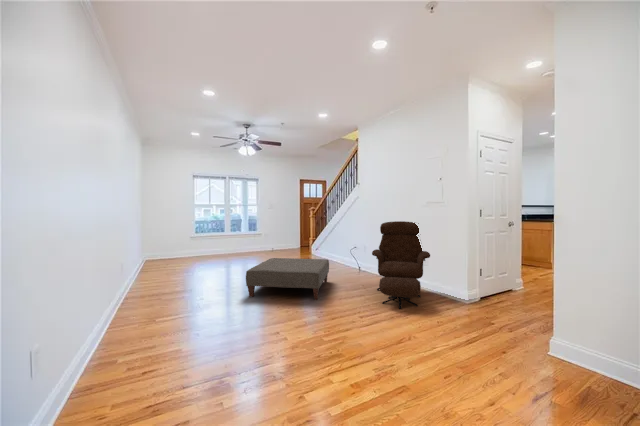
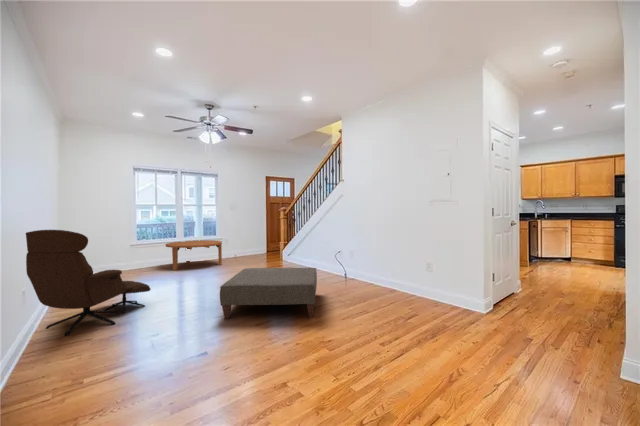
lounge chair: present [372,221,430,309] -> present [26,230,151,335]
coffee table: none [217,234,261,259] -> present [166,240,222,271]

